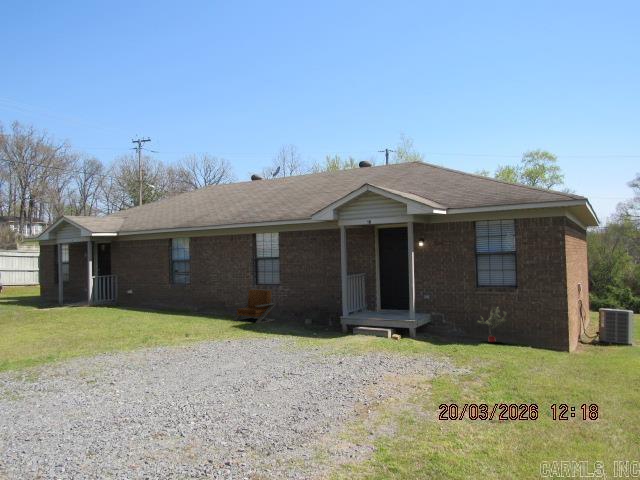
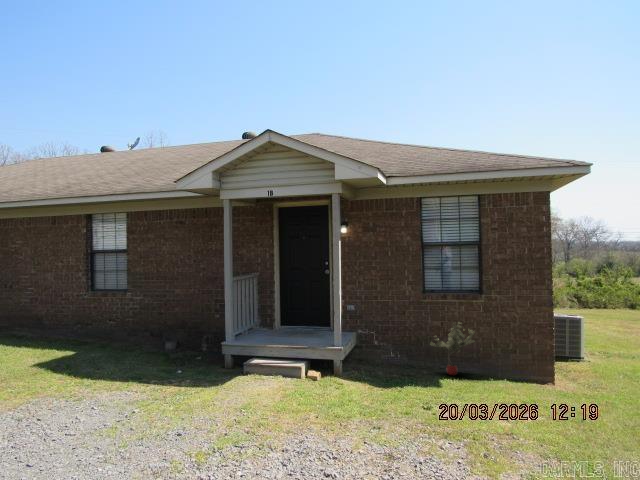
lounge chair: present [233,289,276,324] -> none [45,299,121,355]

